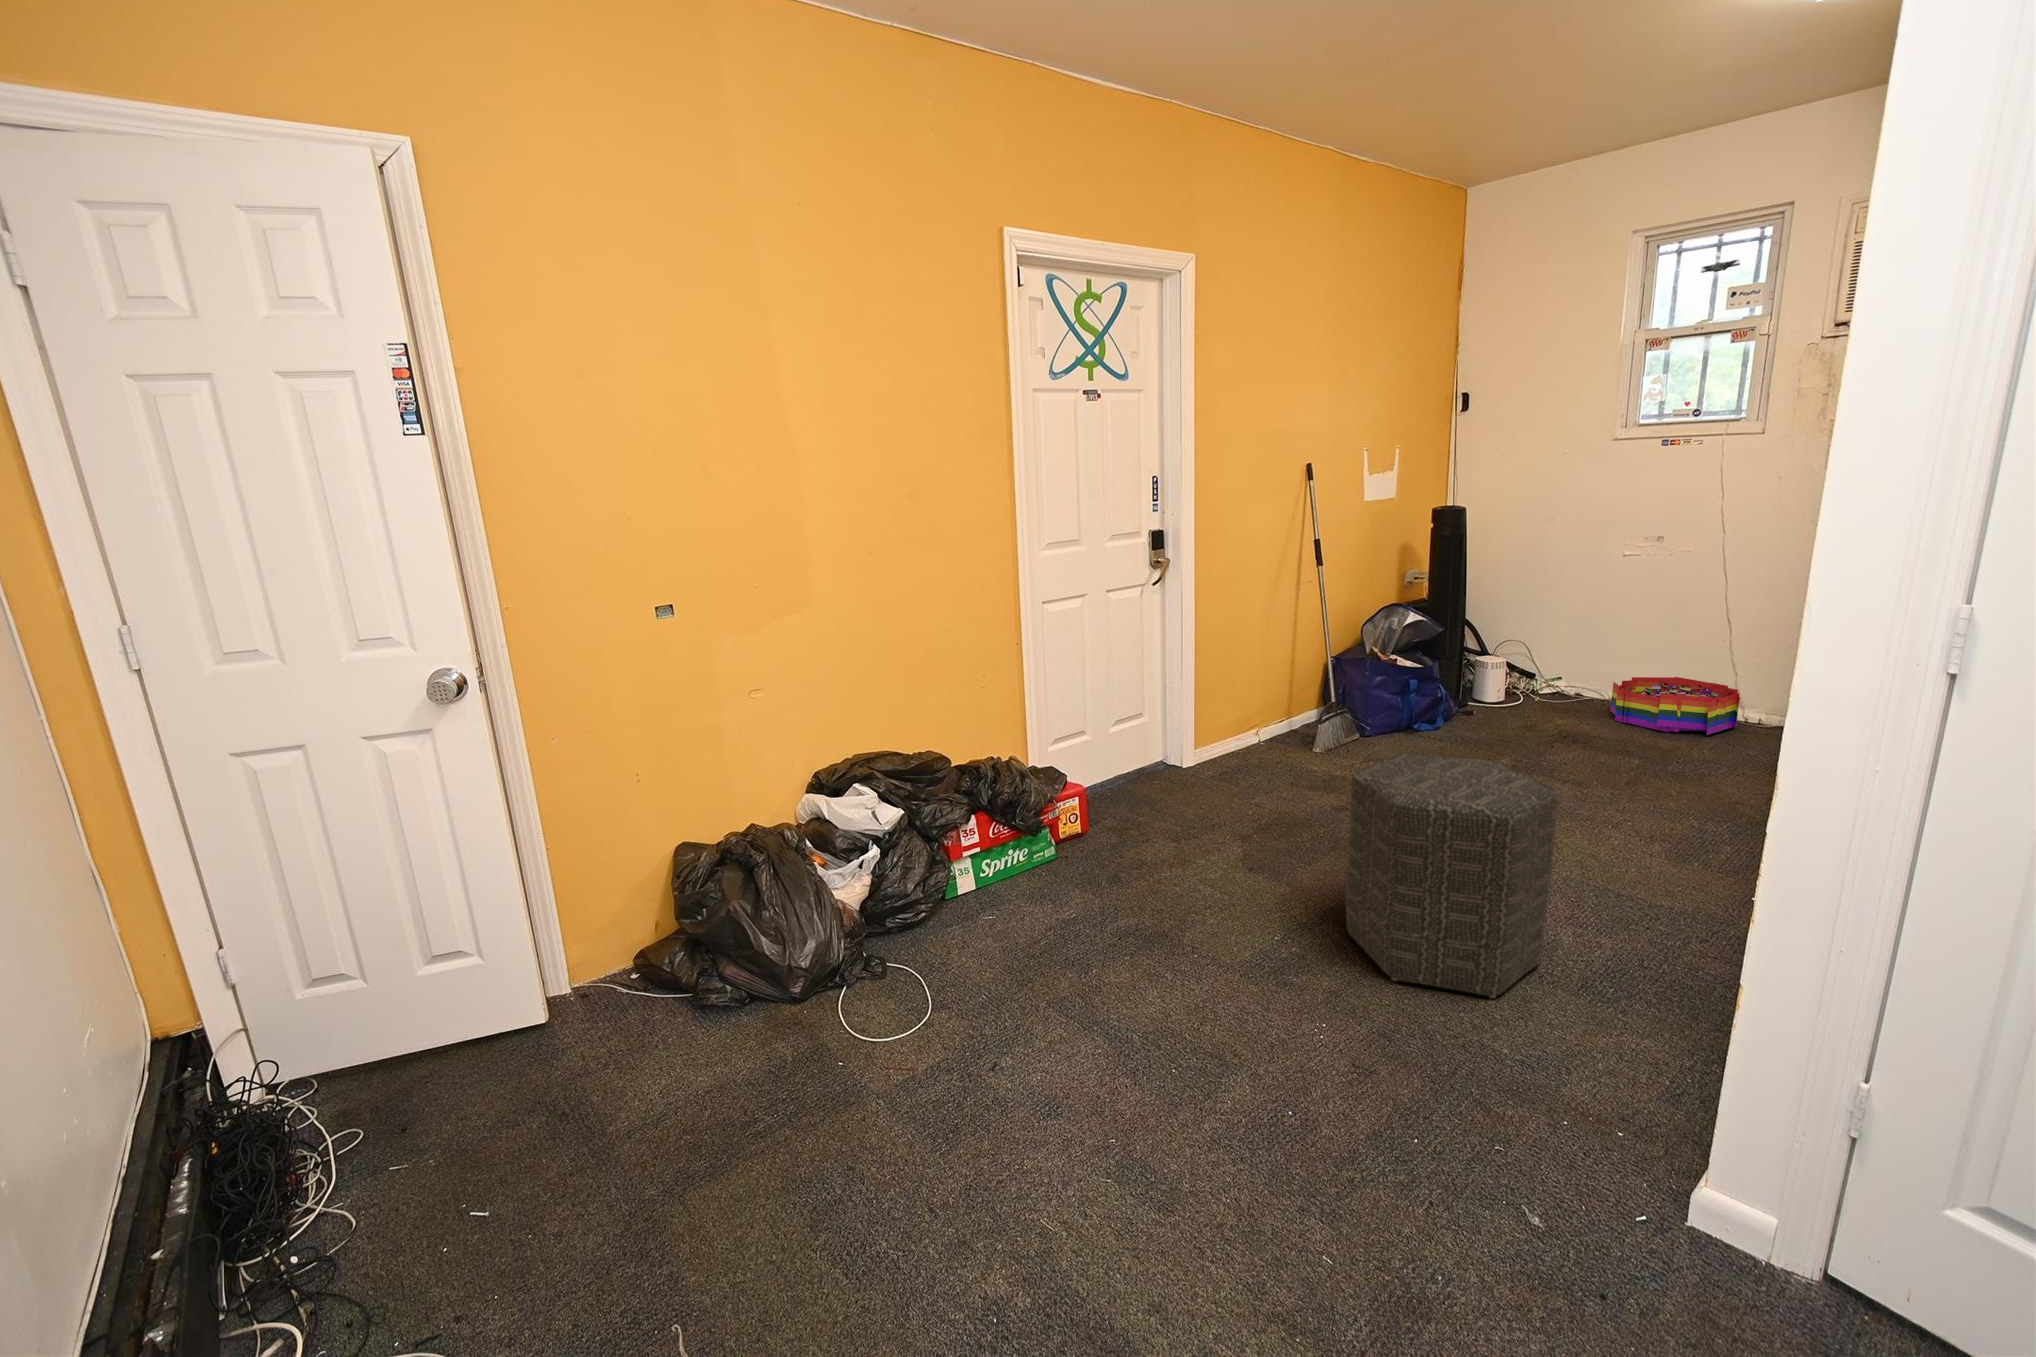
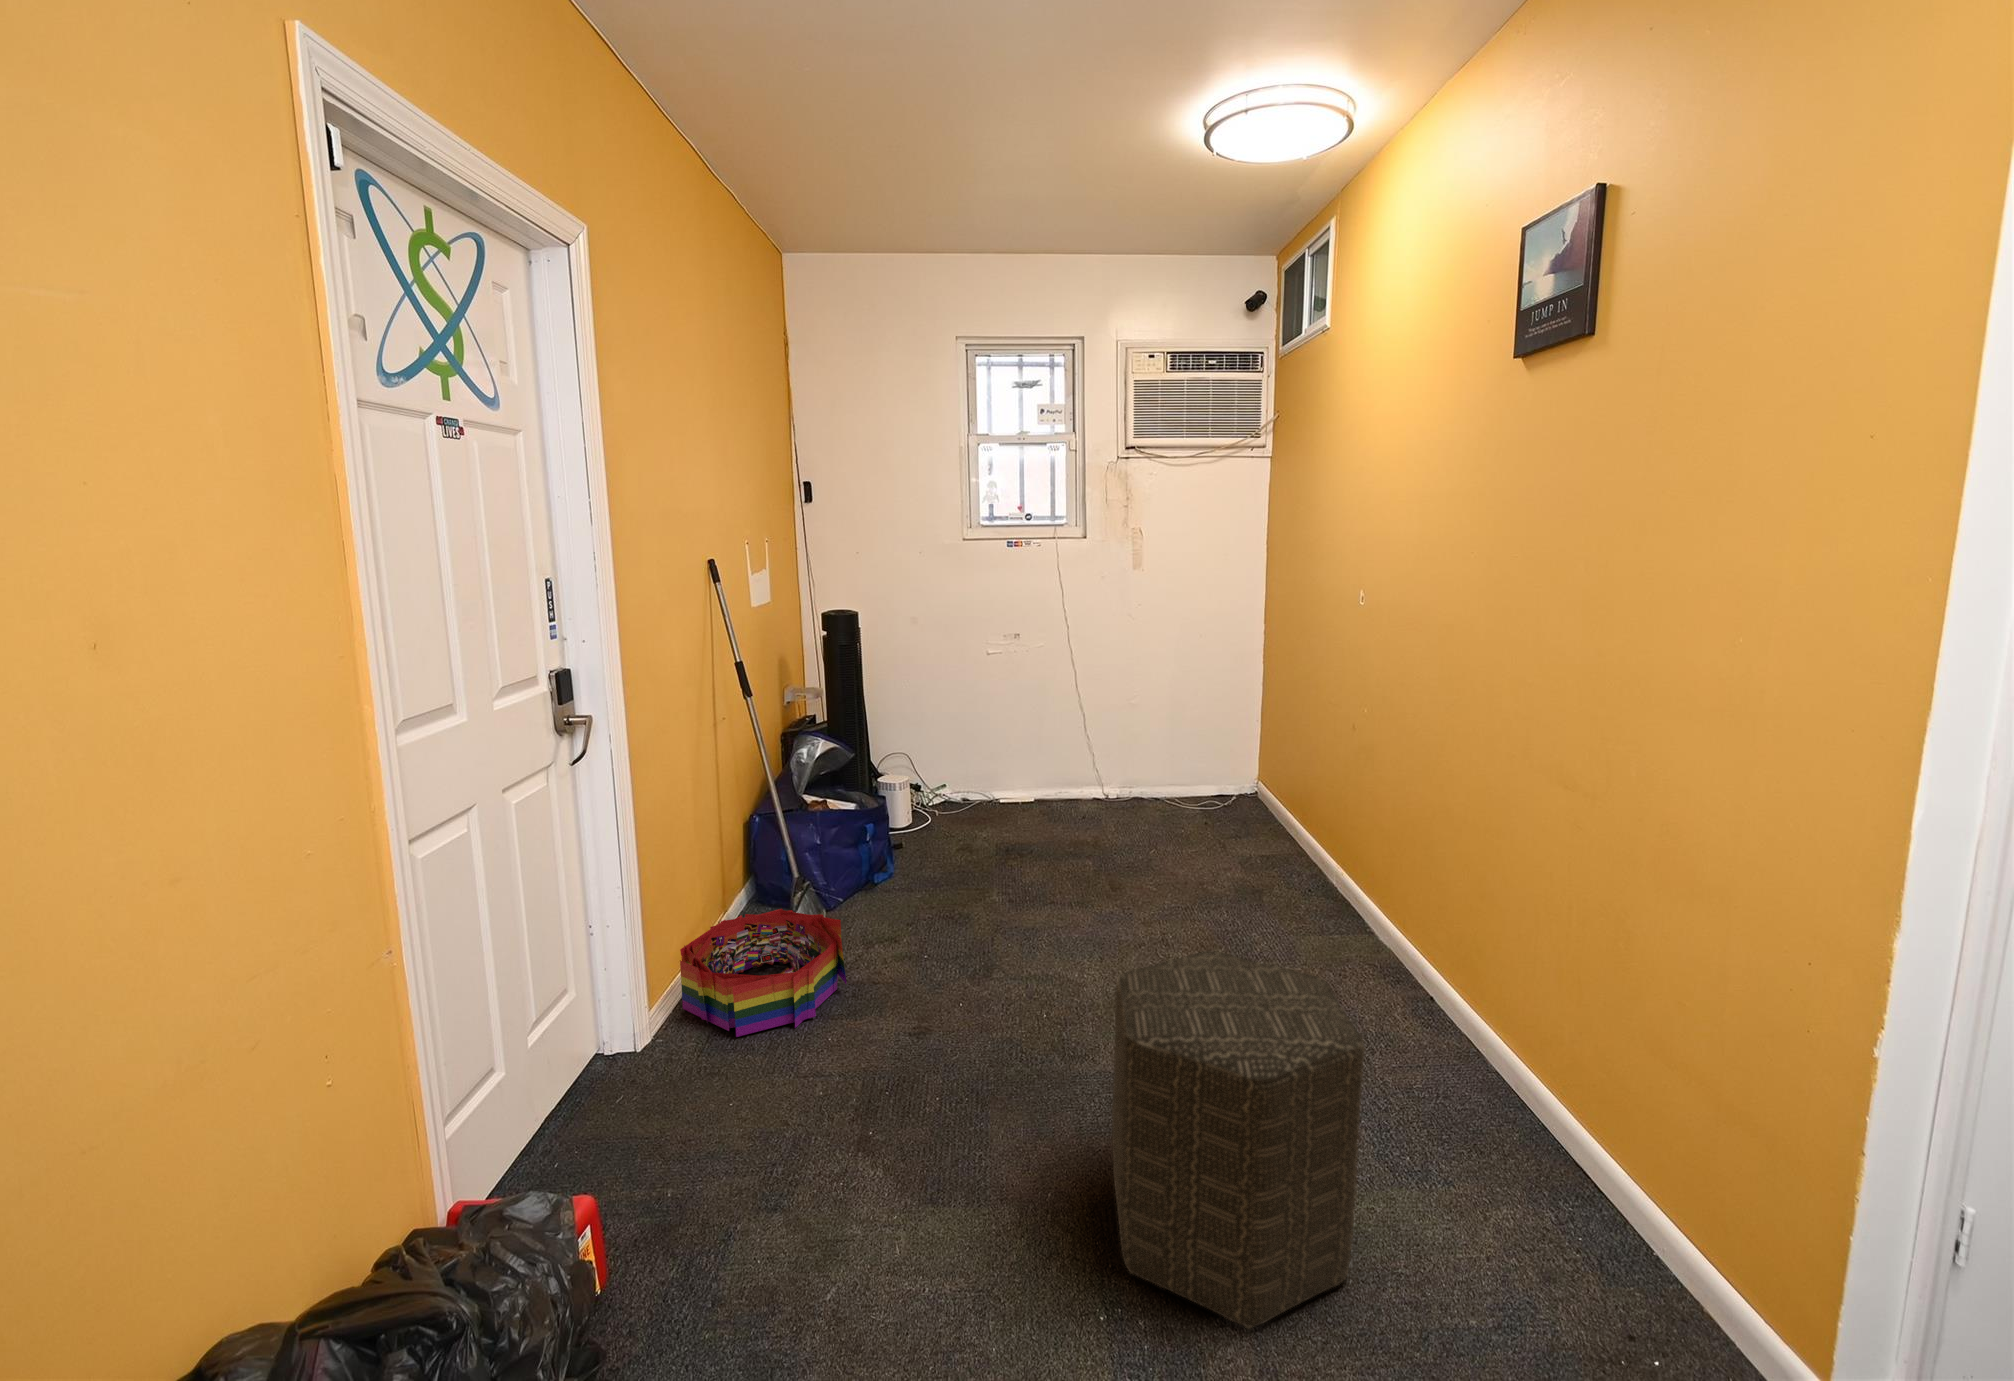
storage bin: present [1610,677,1740,735] -> present [680,909,847,1037]

